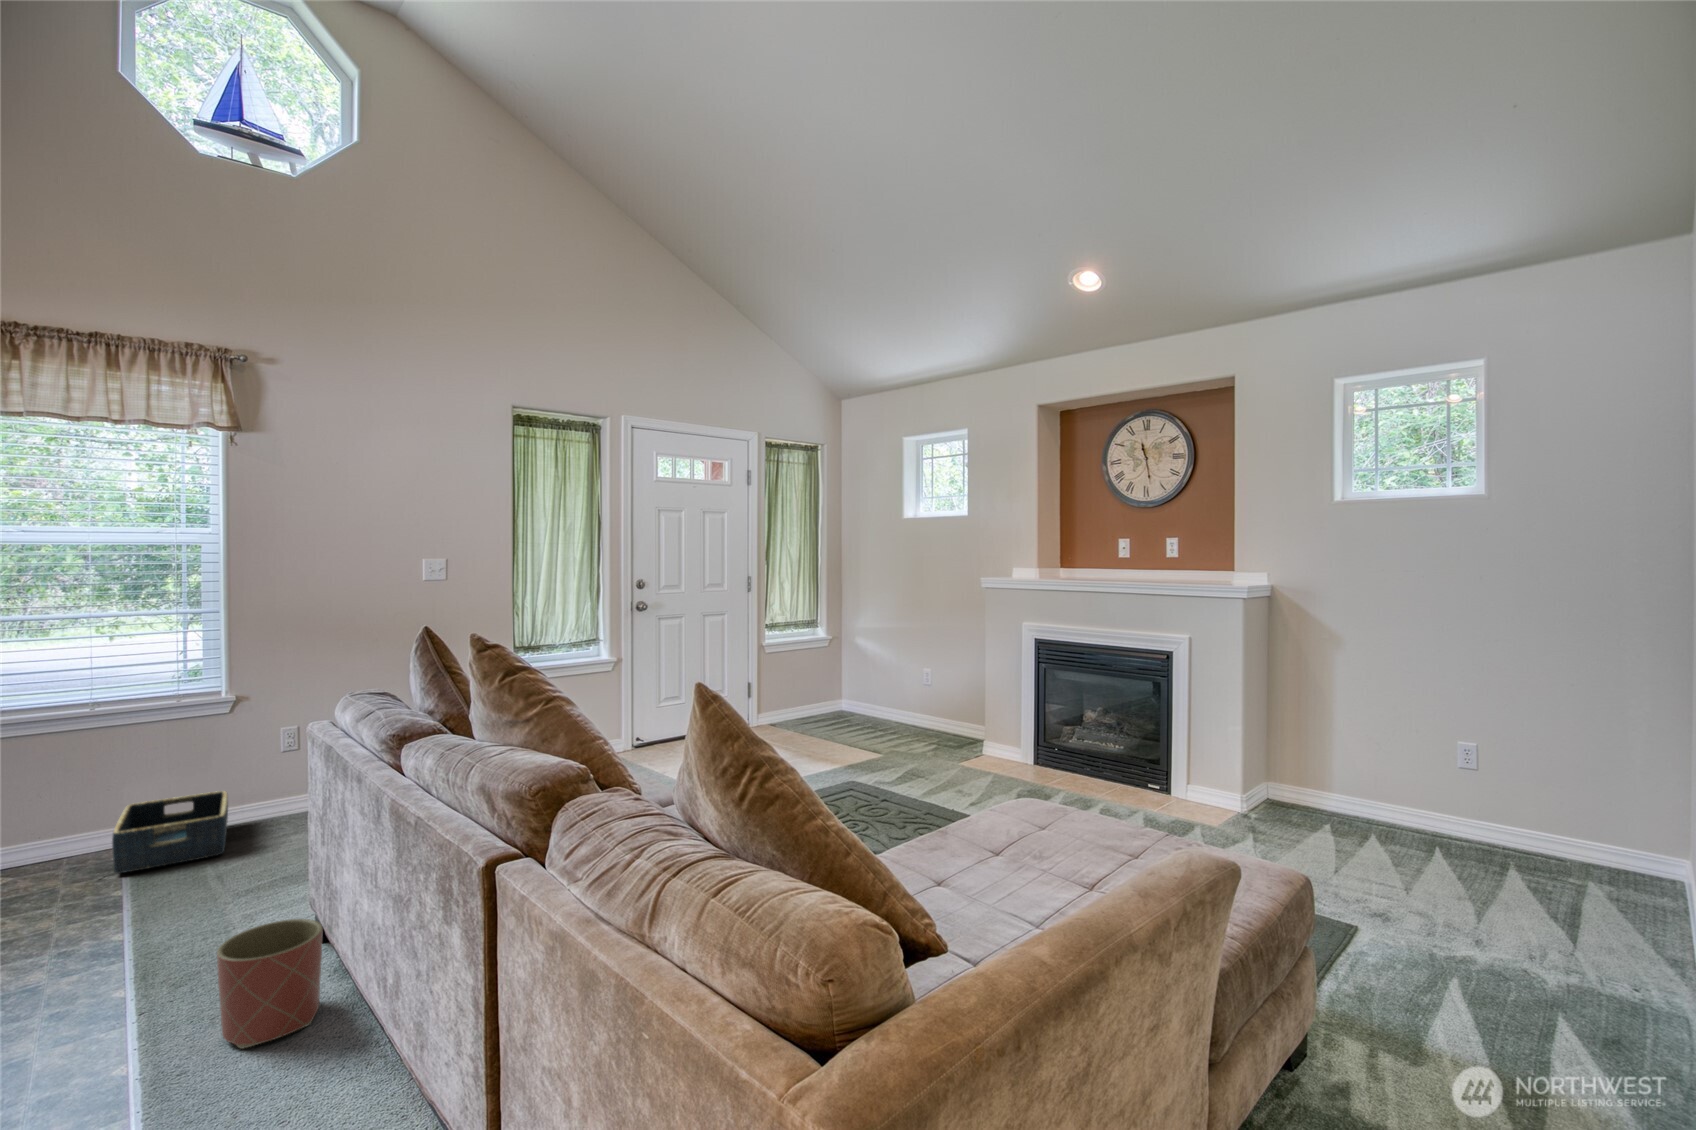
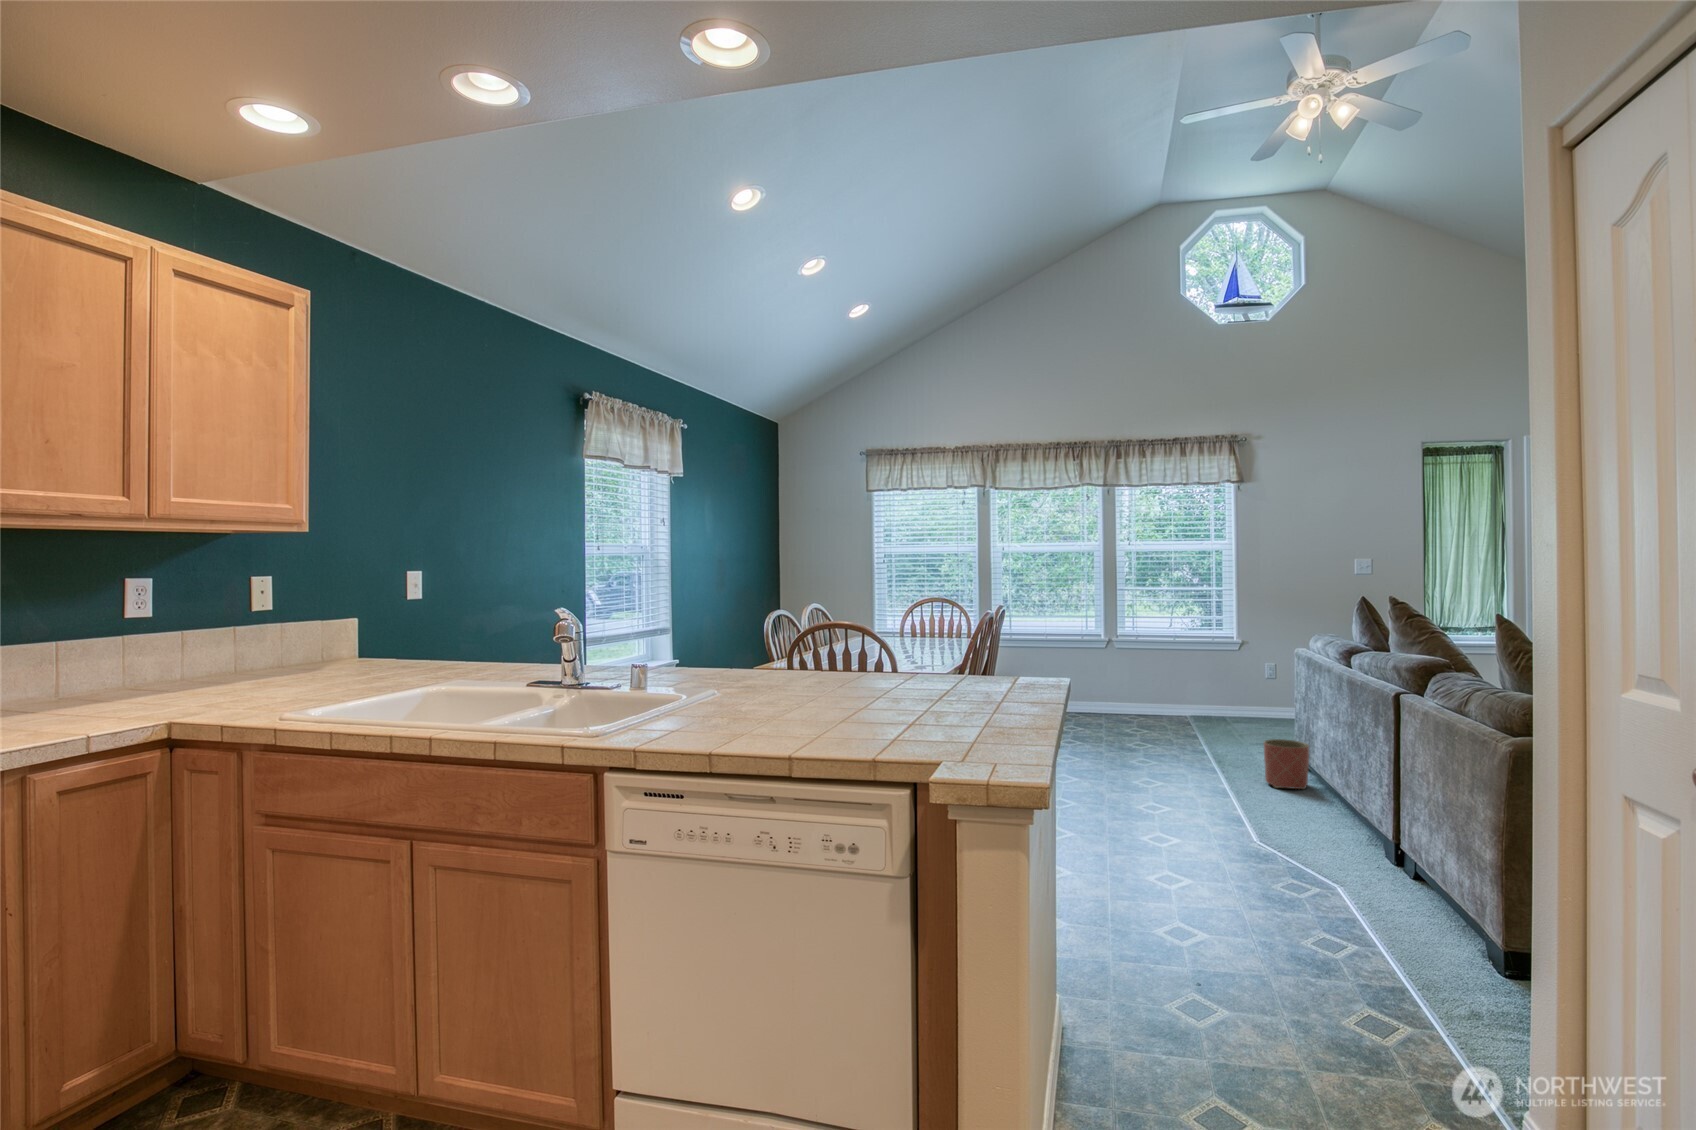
basket: present [112,791,228,873] -> none [1187,695,1238,728]

